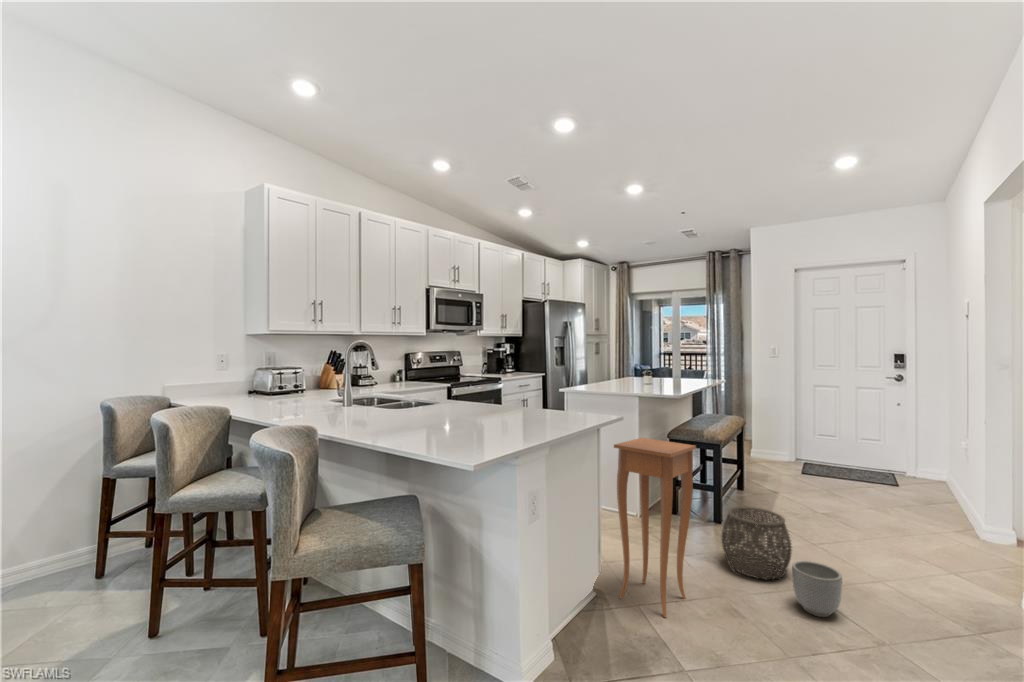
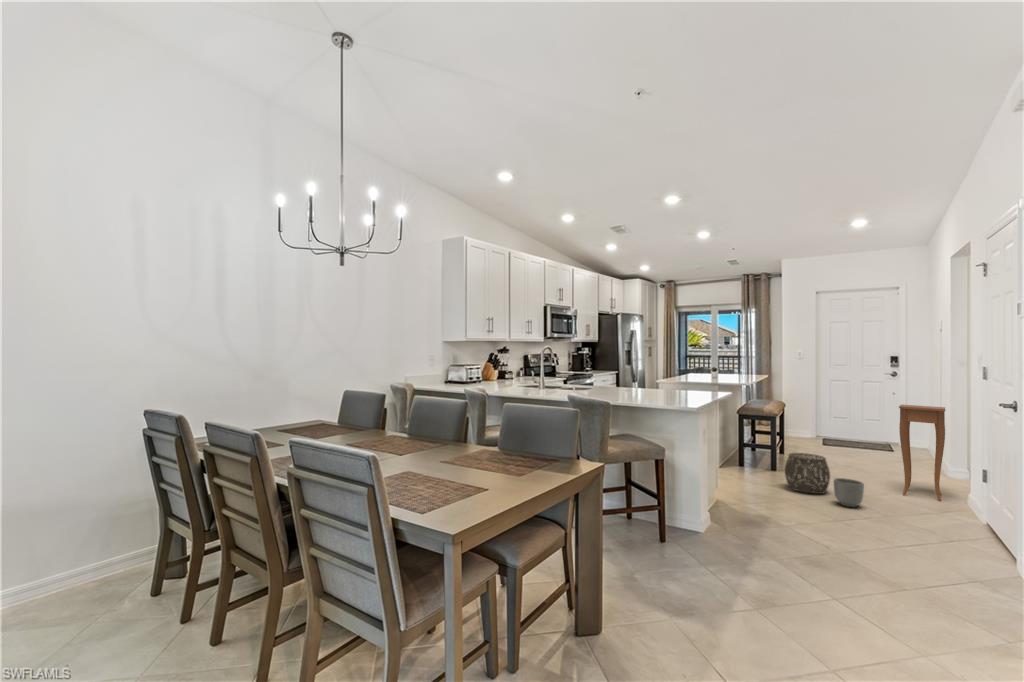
side table: present [614,438,696,617] -> present [899,405,945,501]

